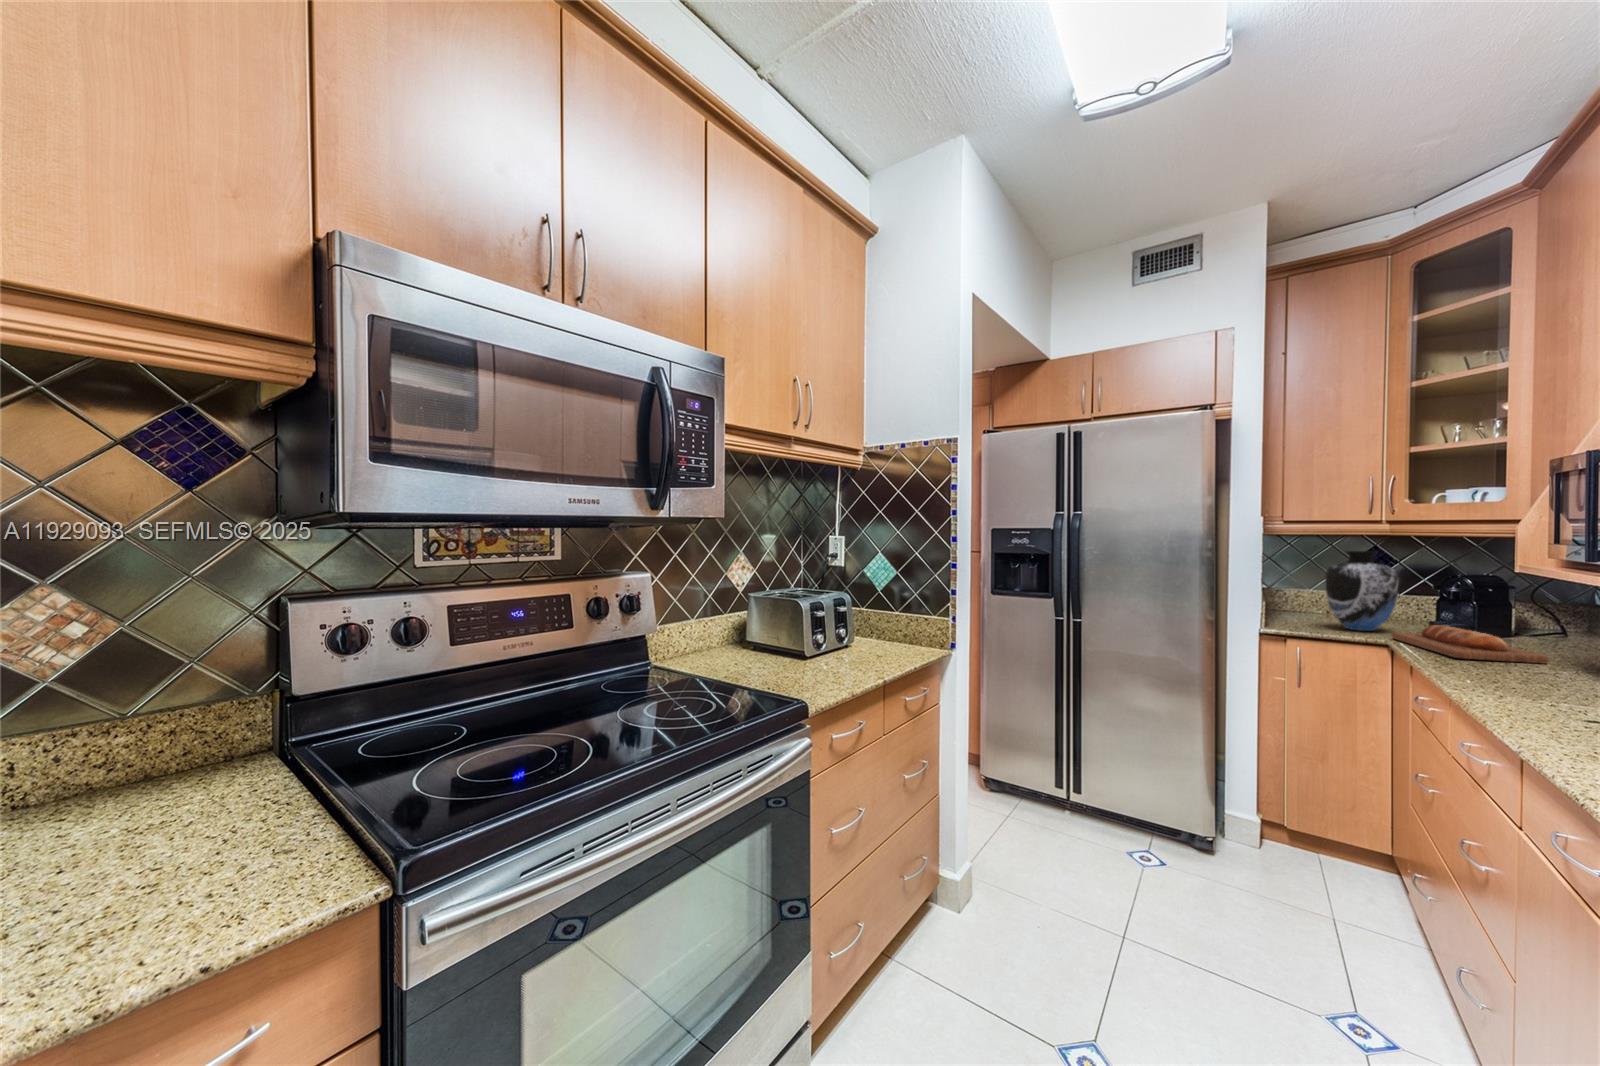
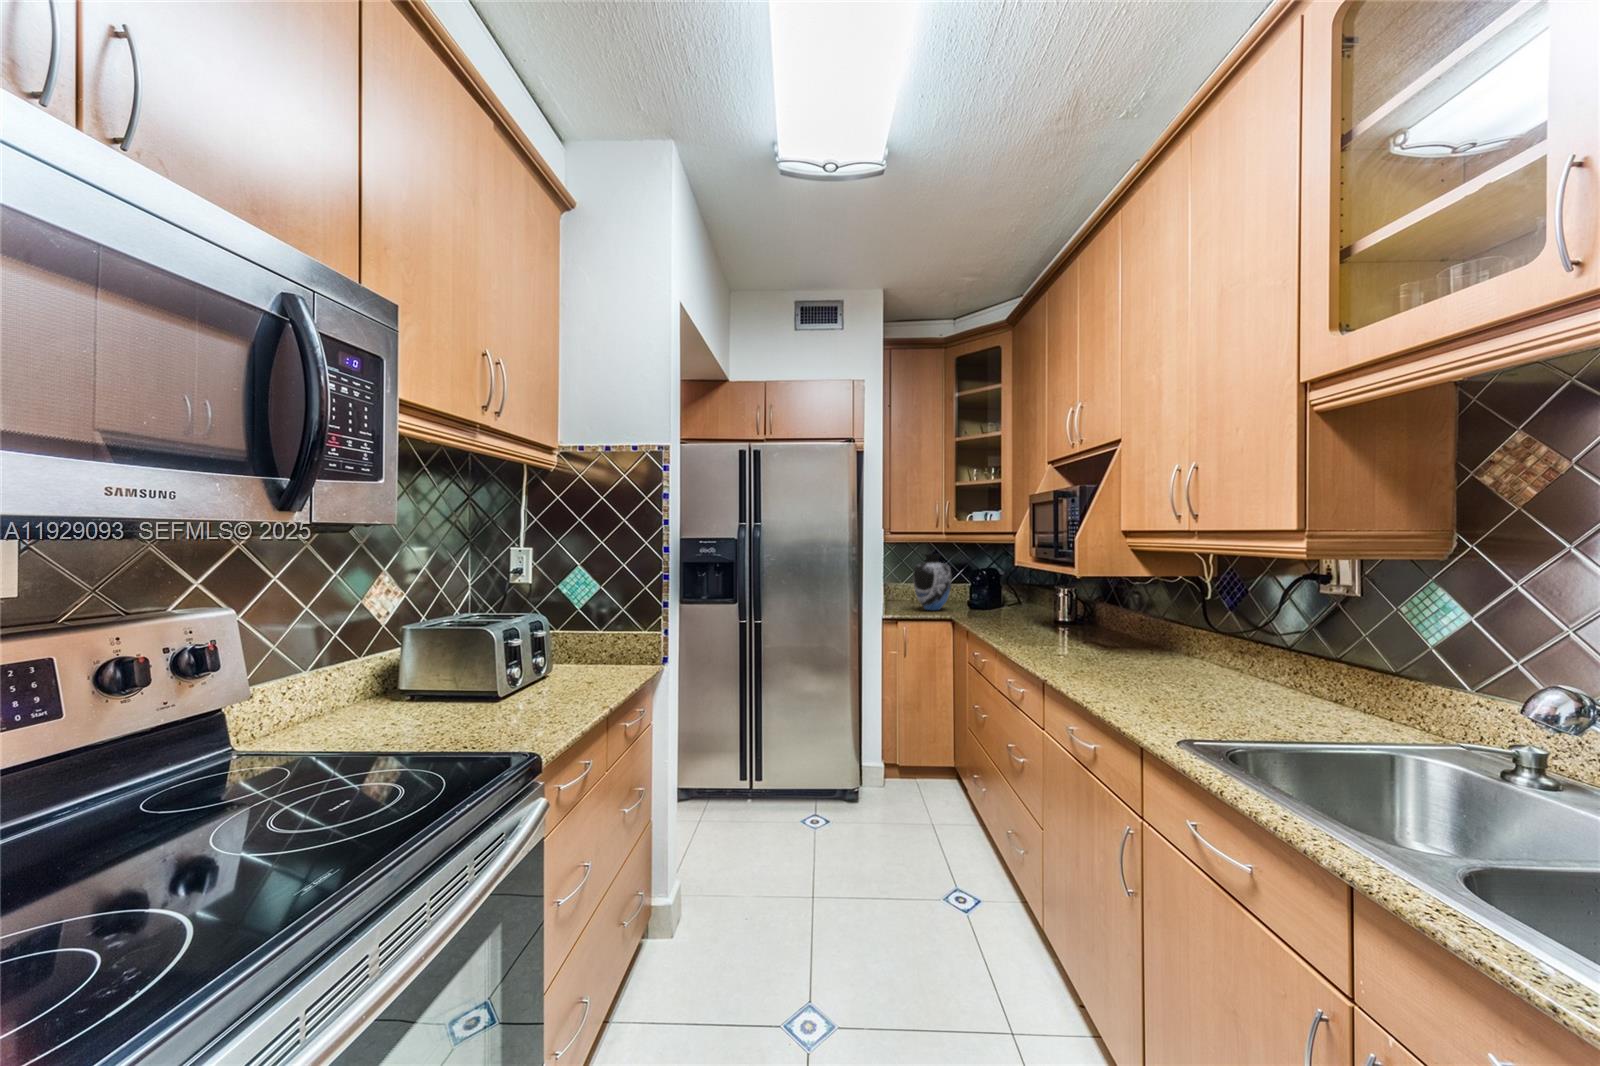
bread loaf: present [1391,625,1549,664] -> none [951,603,1027,624]

